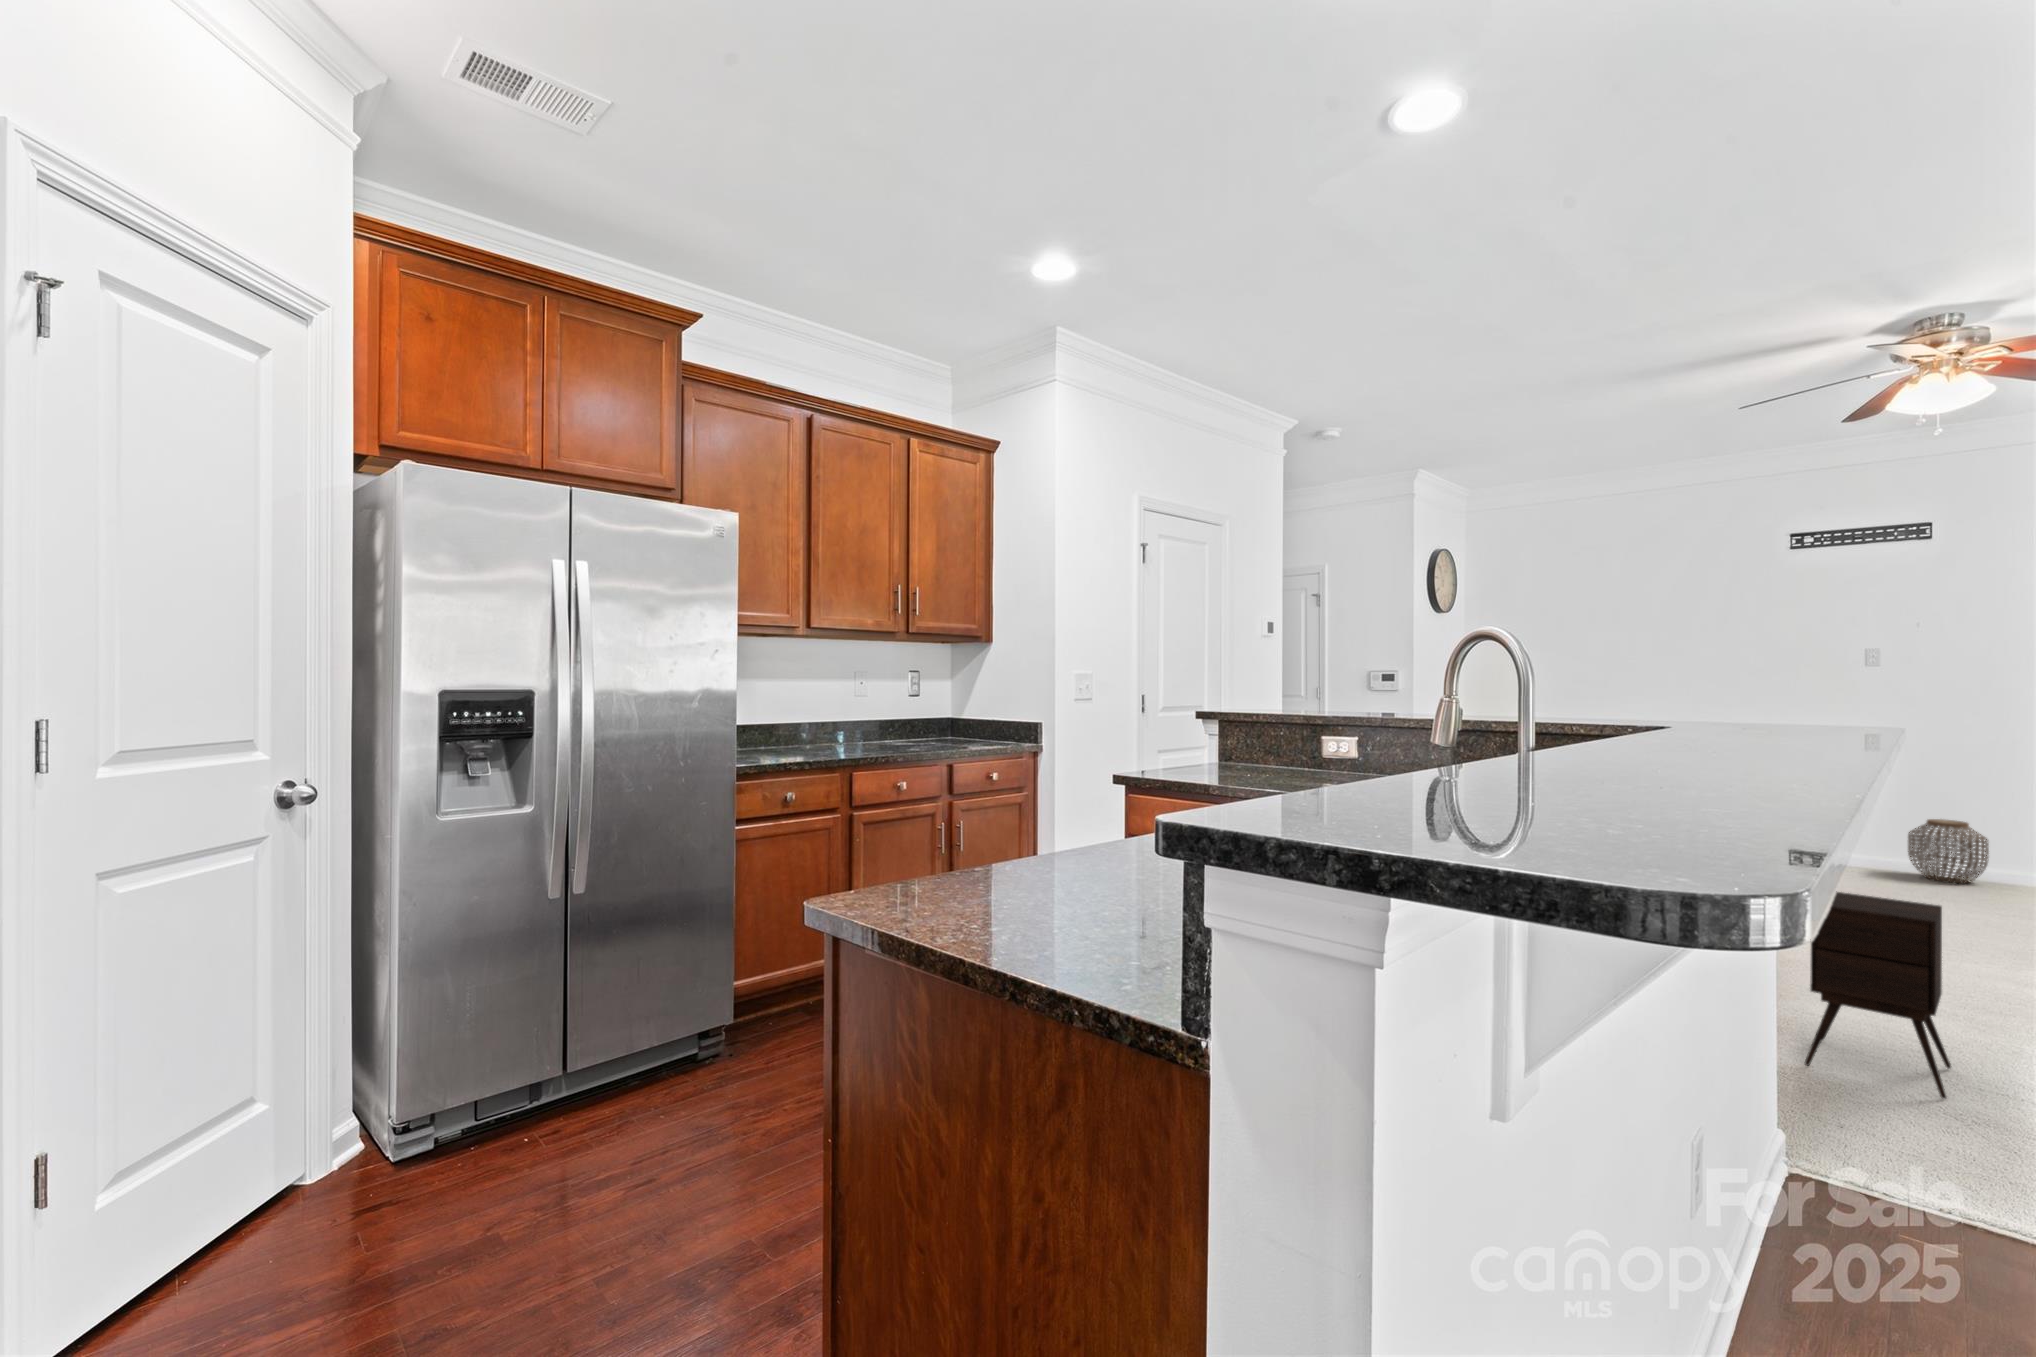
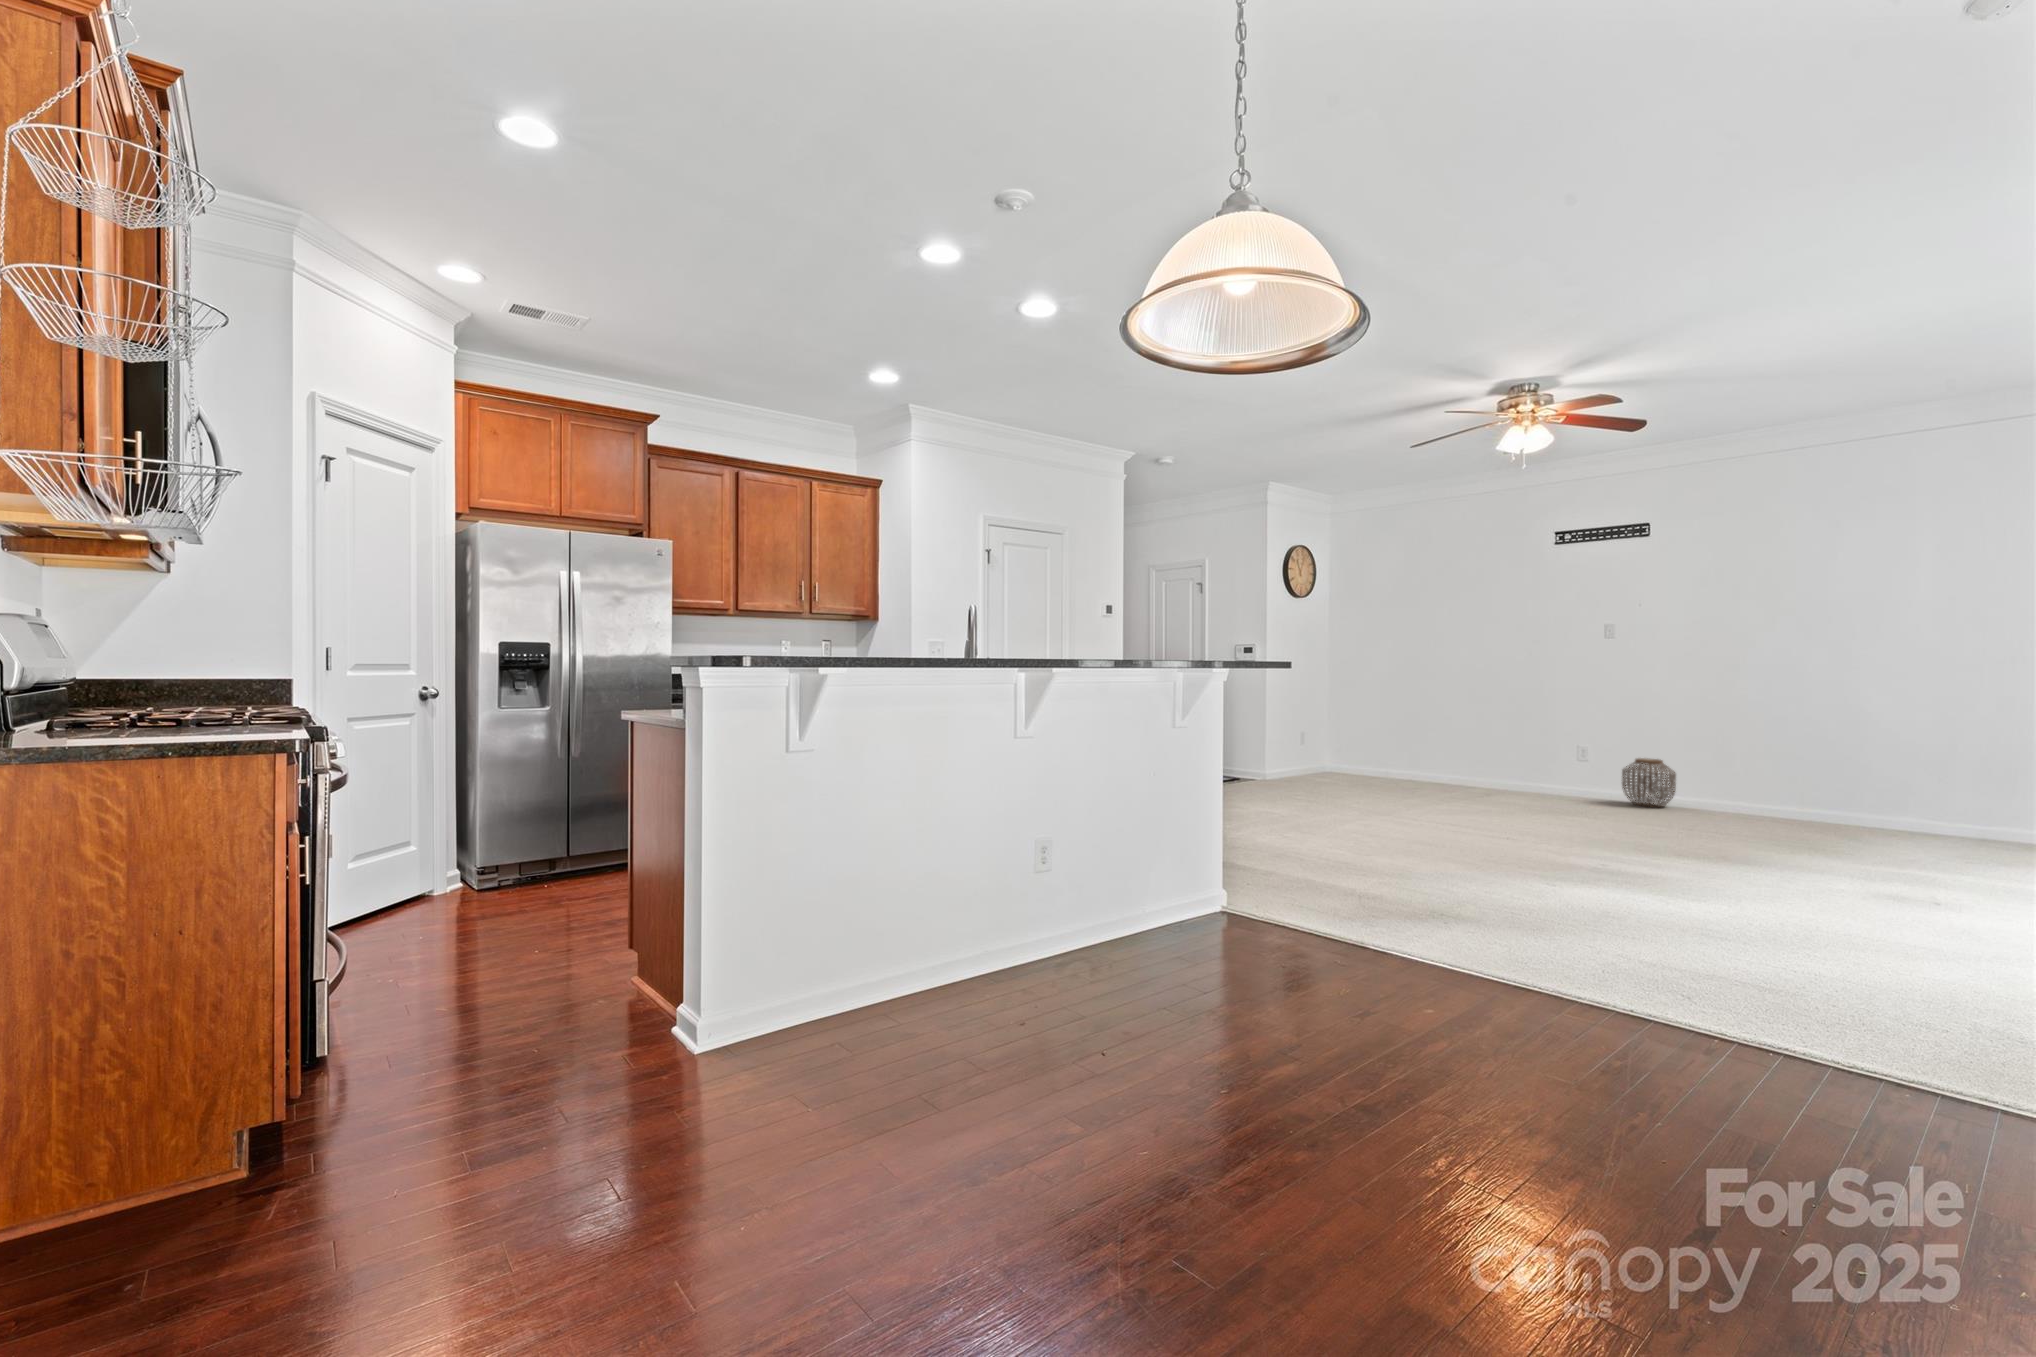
side table: present [1805,892,1951,1099] -> none [1308,773,1399,888]

